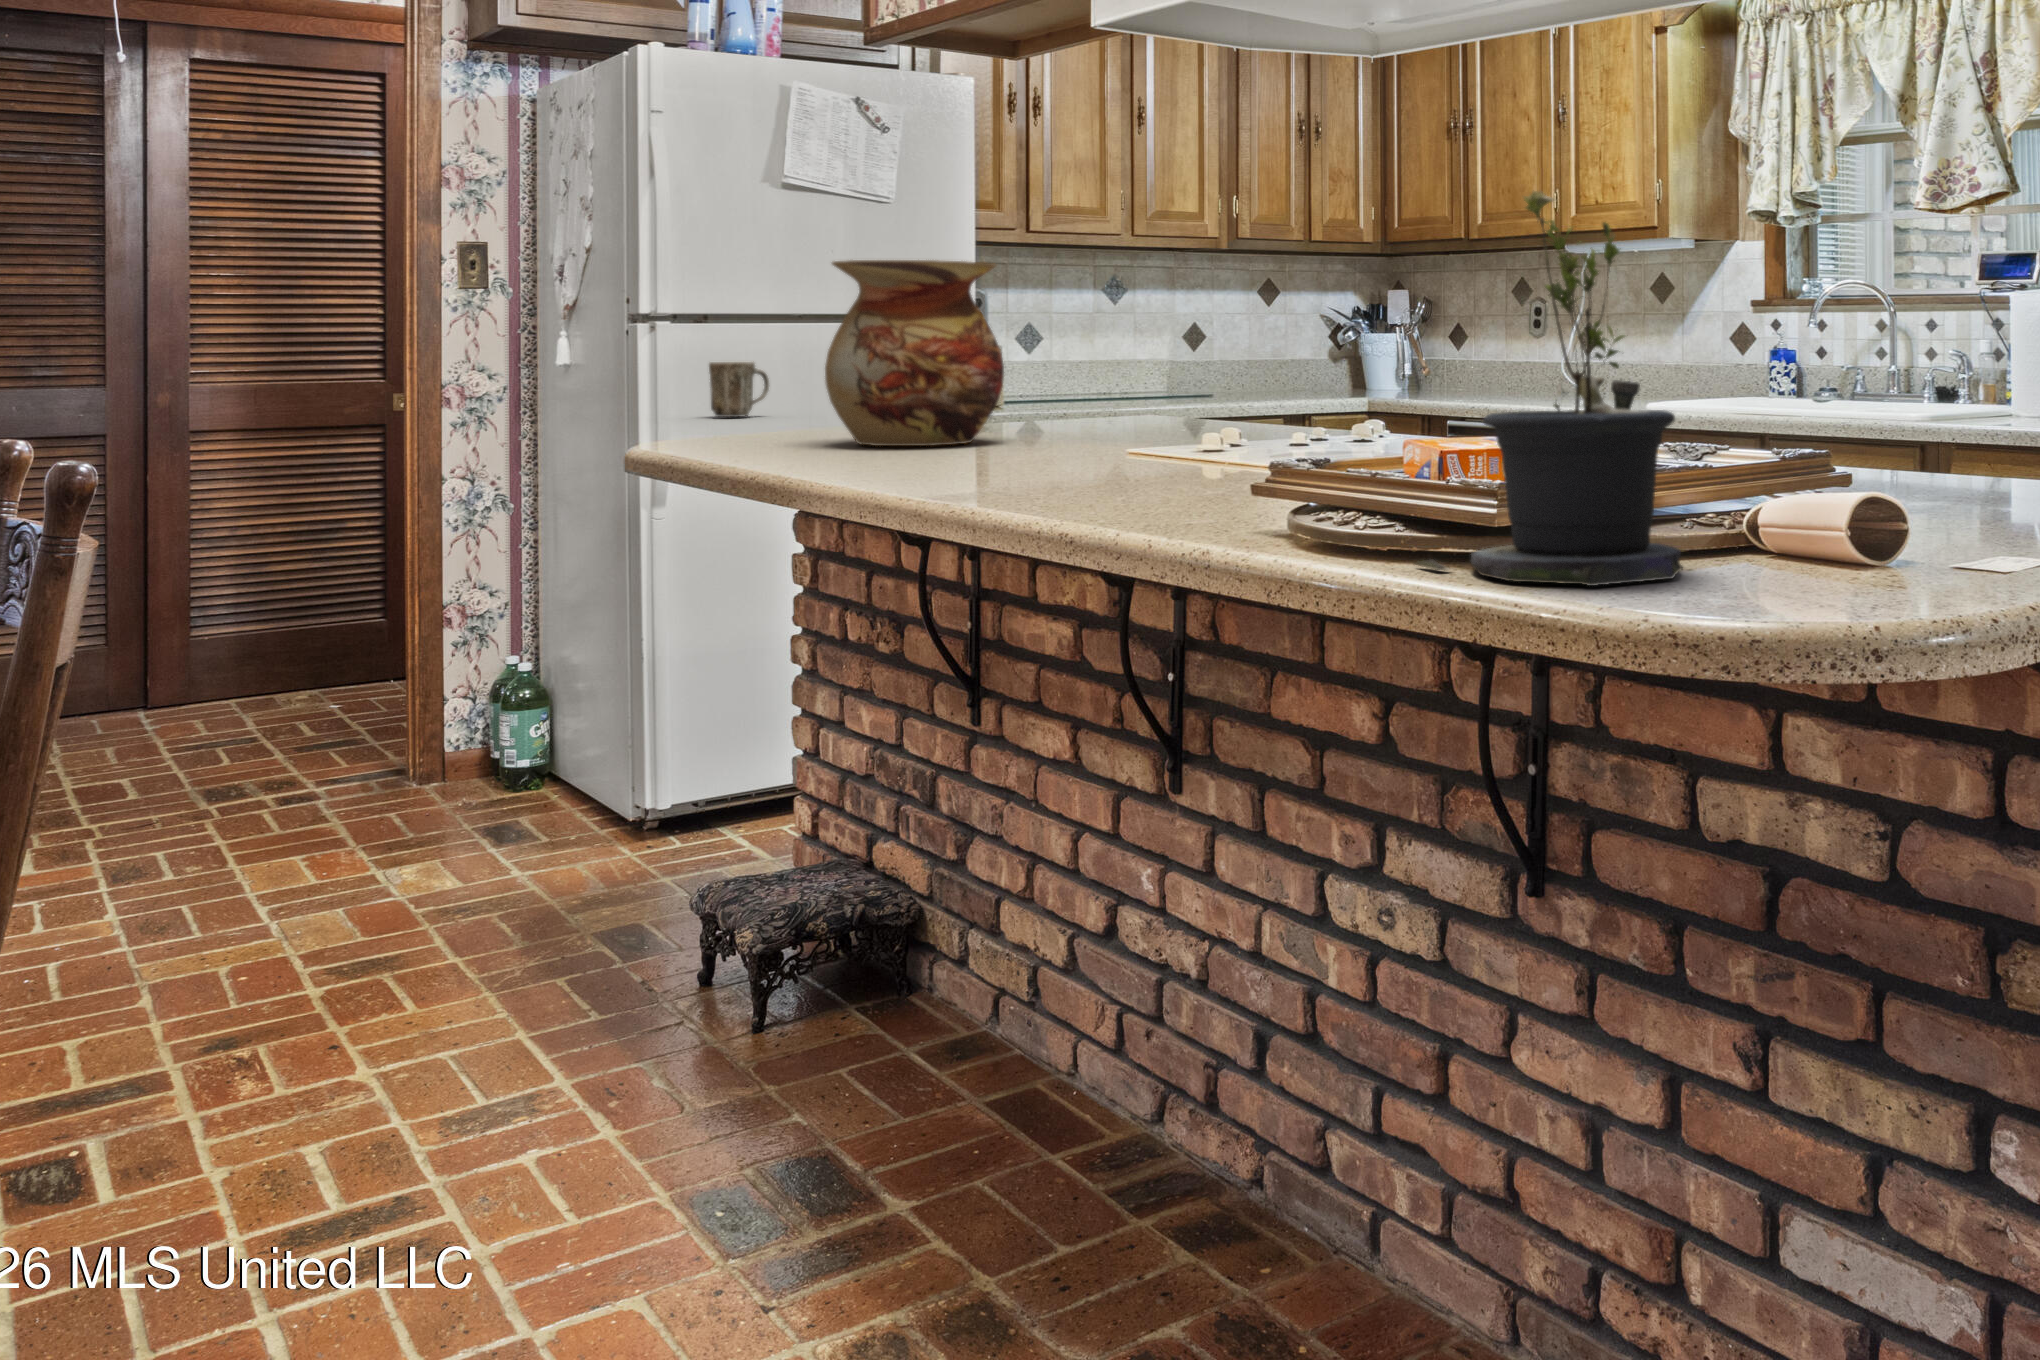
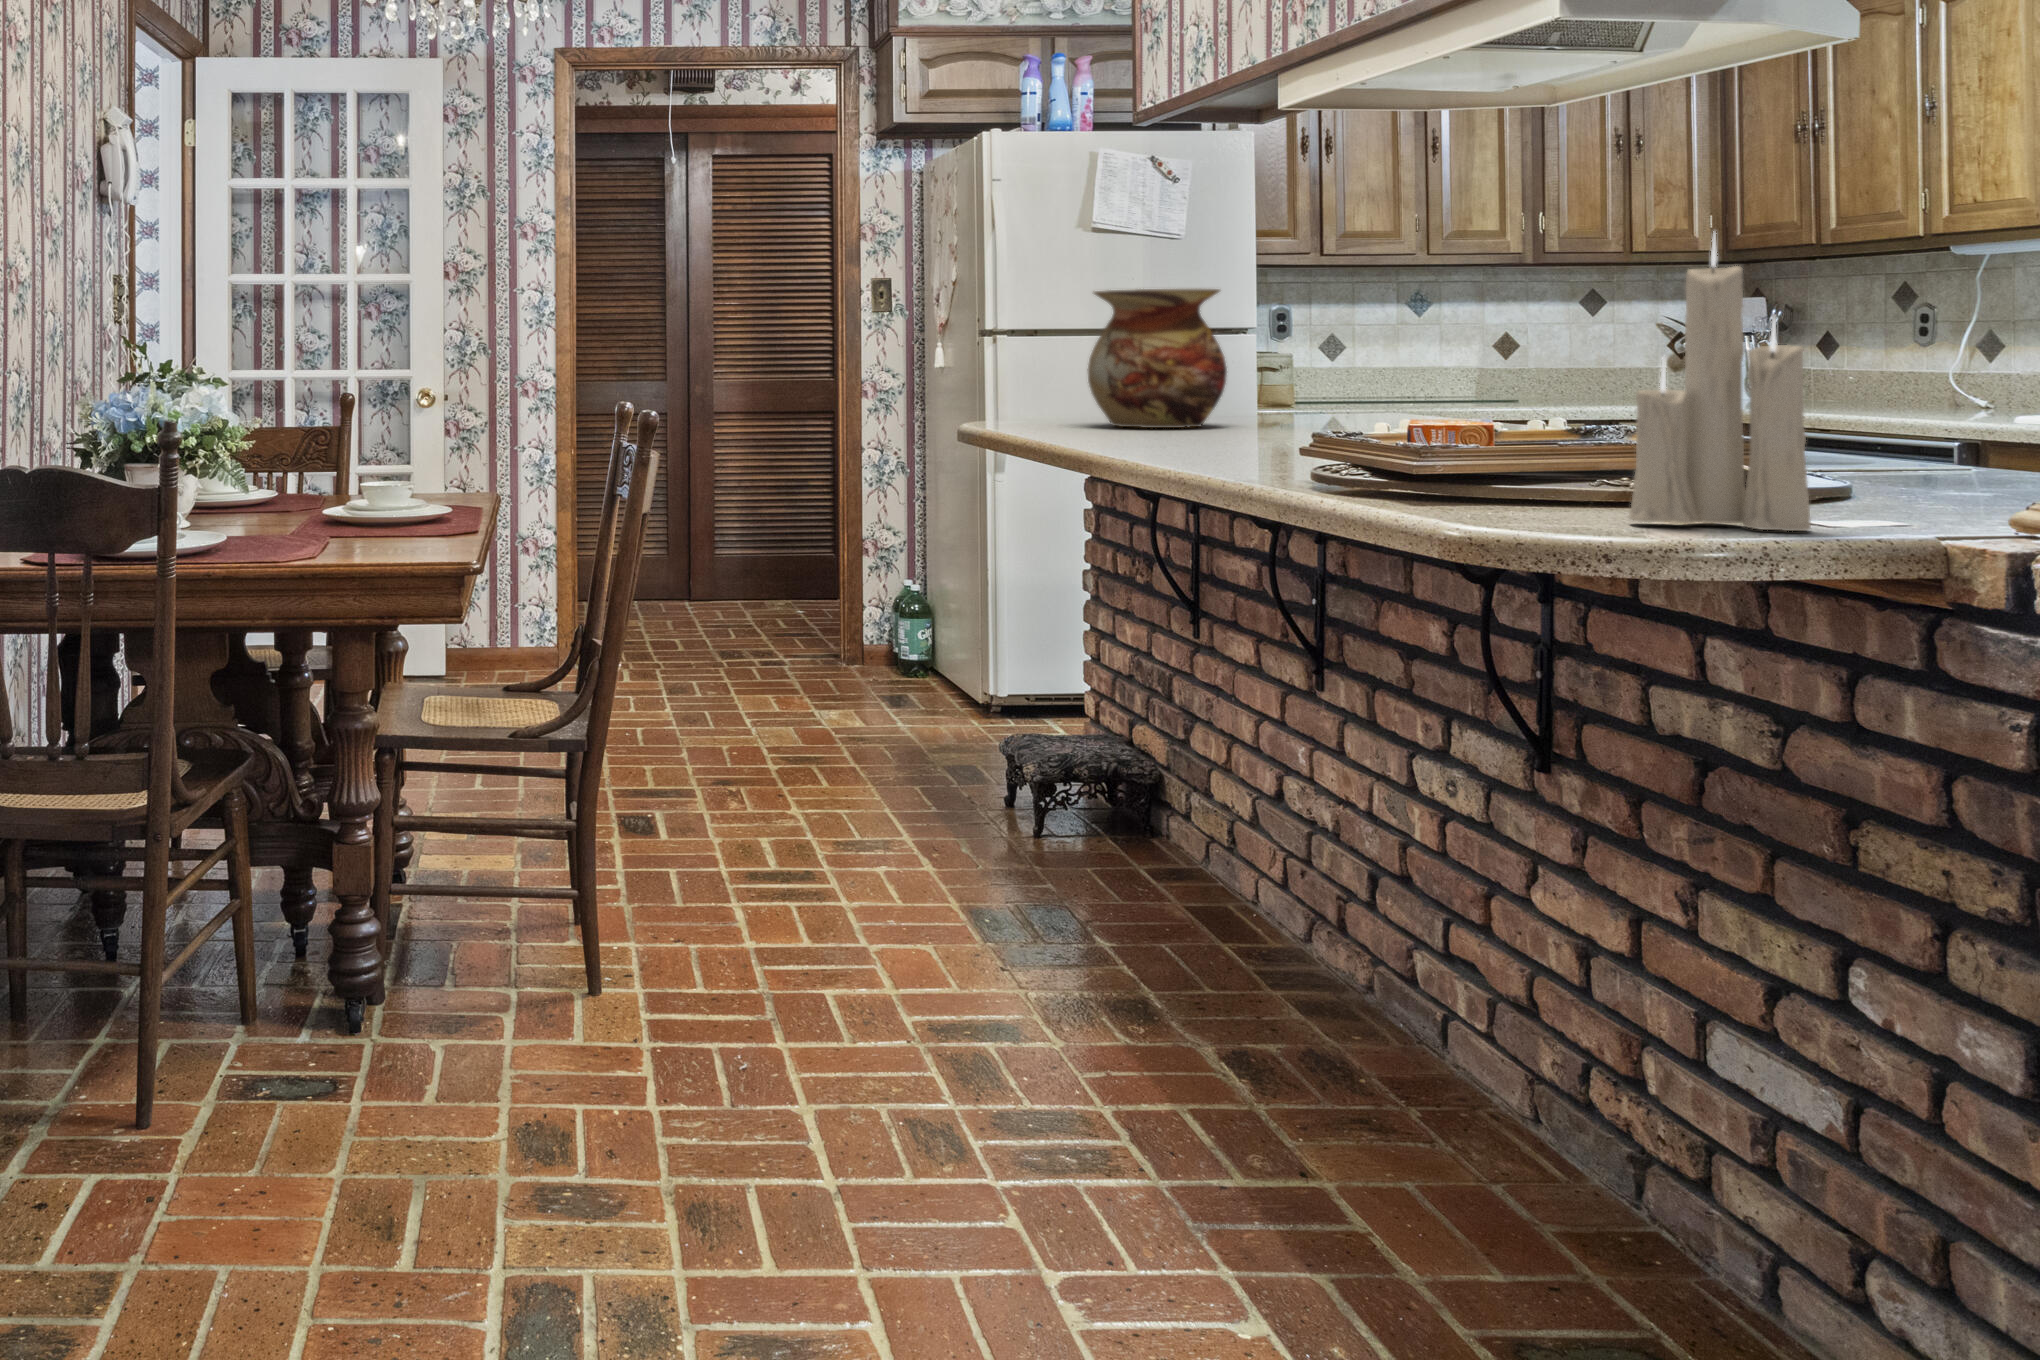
candle: none [1794,159,1998,585] -> present [1629,233,1811,531]
potted plant: present [1415,191,1683,586] -> none [1363,248,1570,515]
mug: present [709,362,769,417] -> none [1032,365,1077,407]

